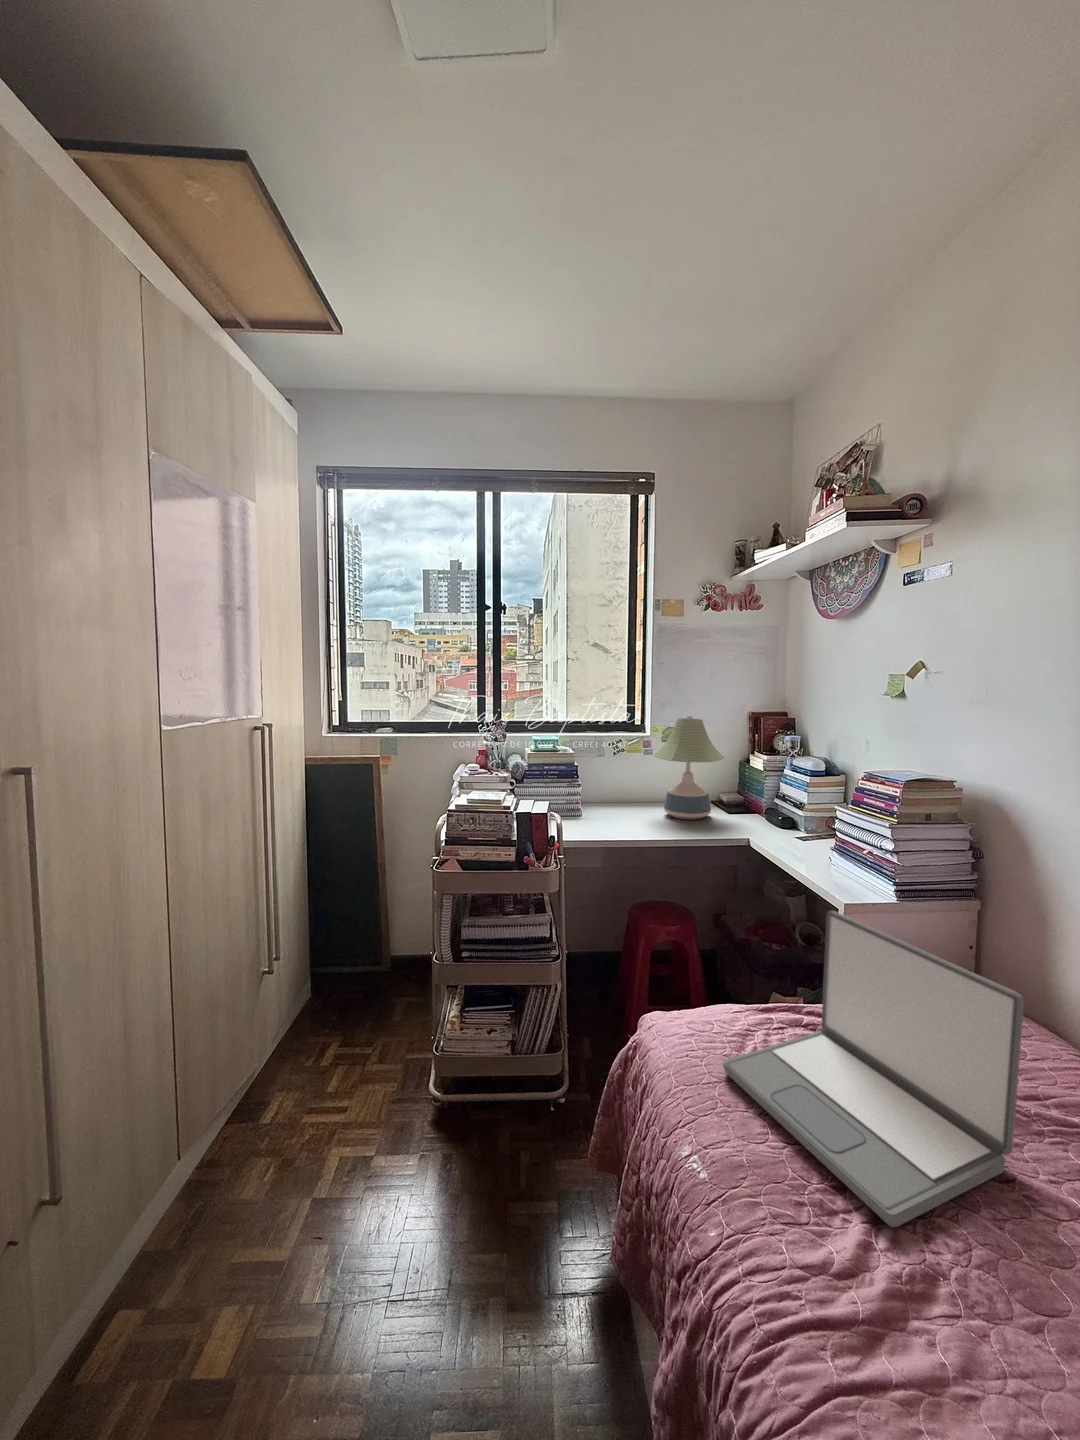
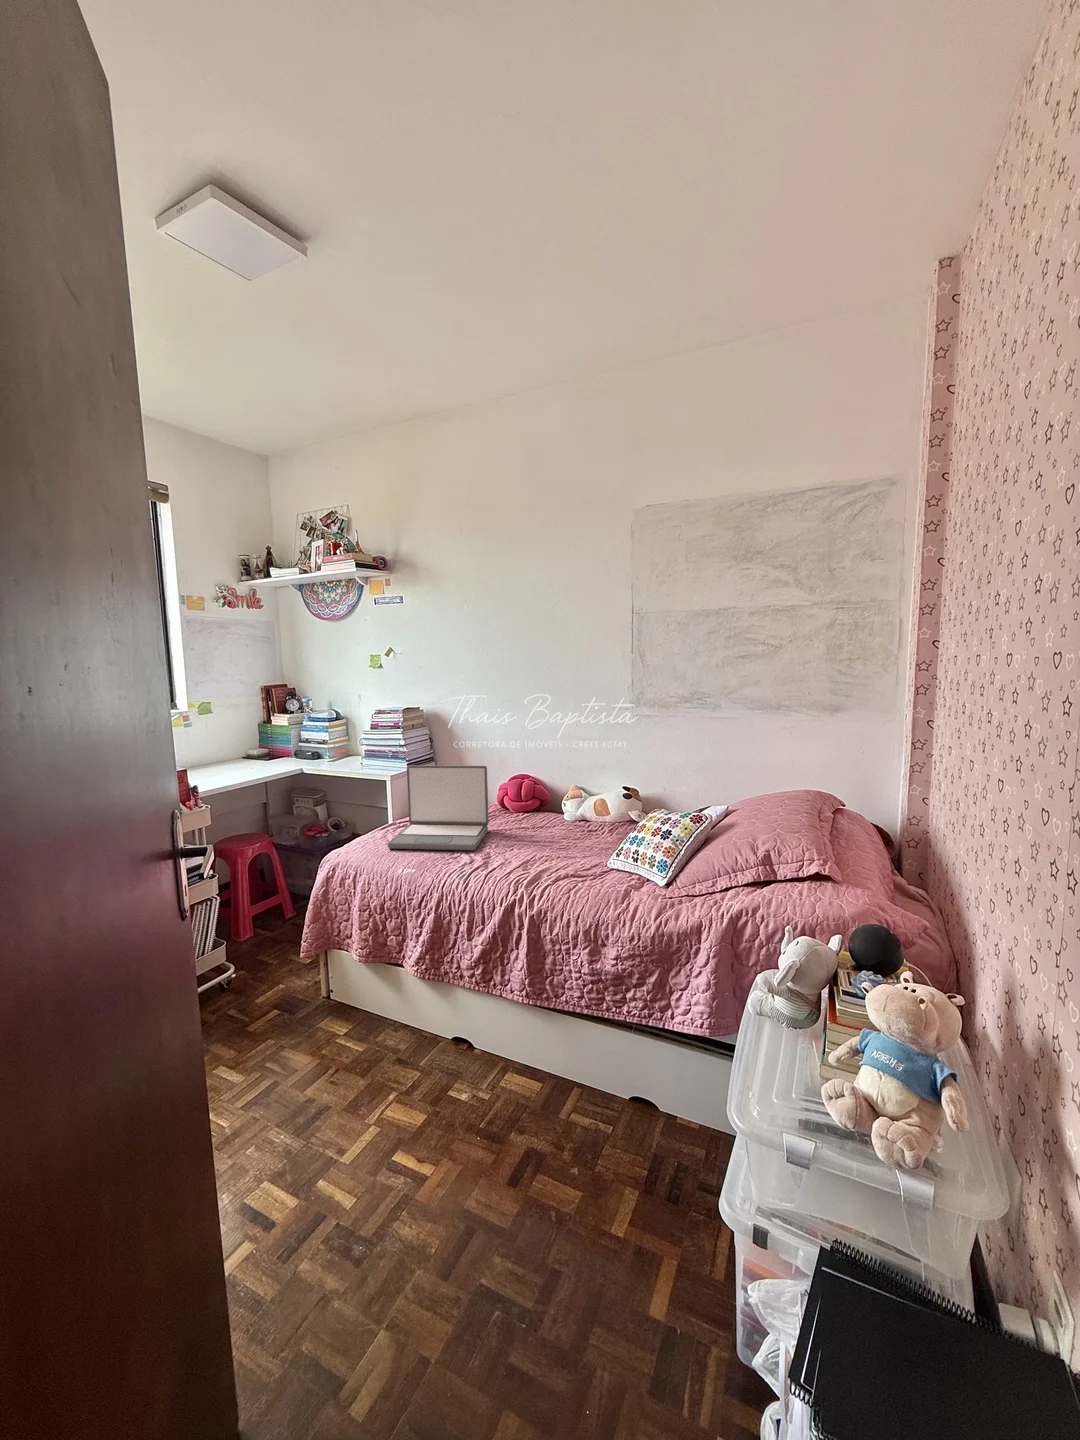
desk lamp: present [654,716,724,819] -> none [209,690,264,768]

